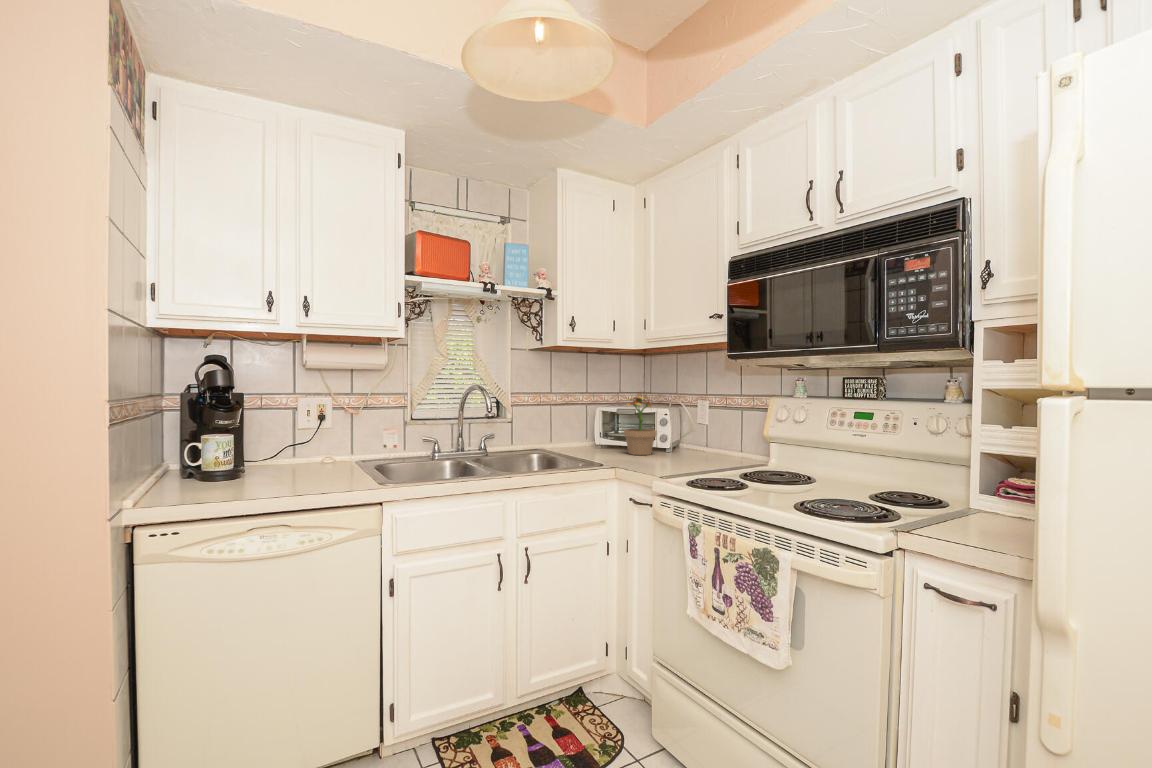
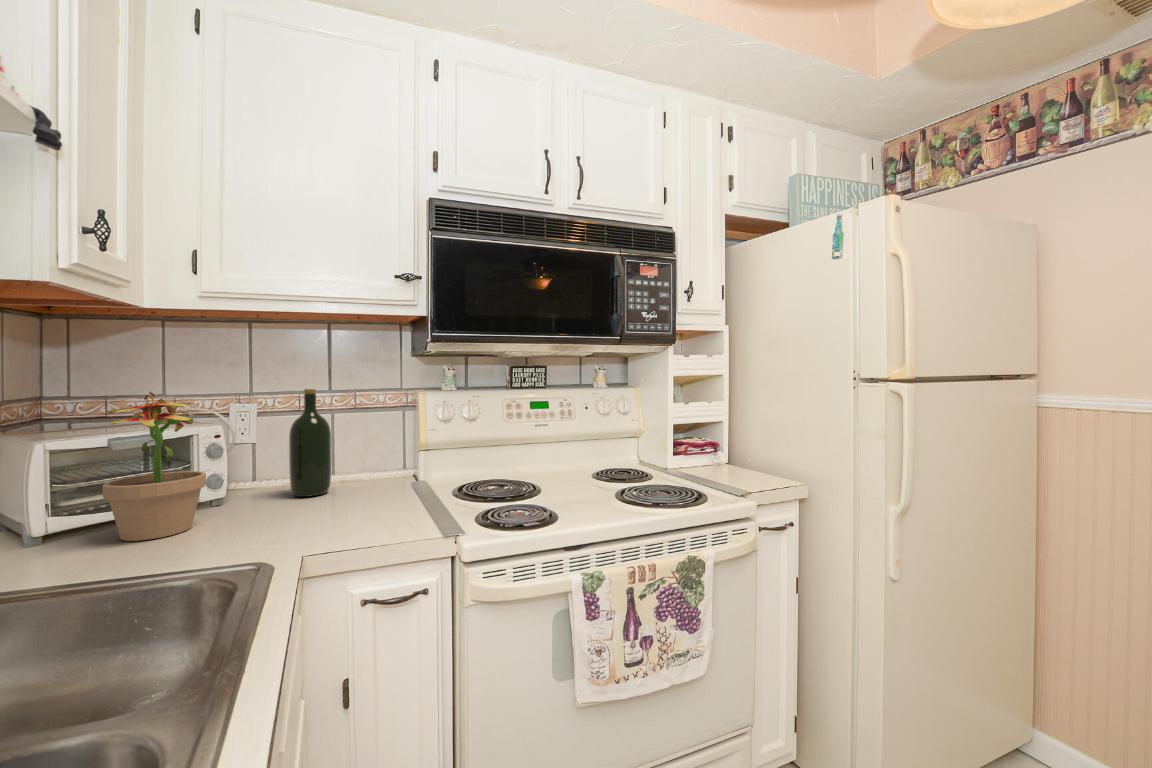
wine bottle: none [701,393,723,458] -> present [289,389,331,497]

